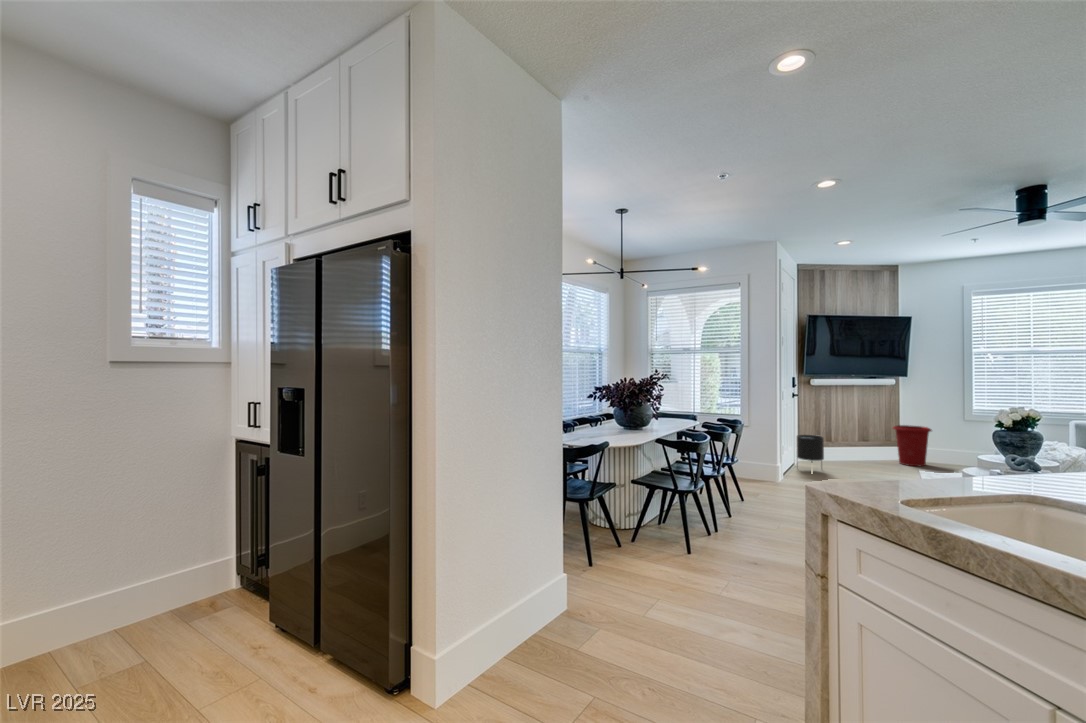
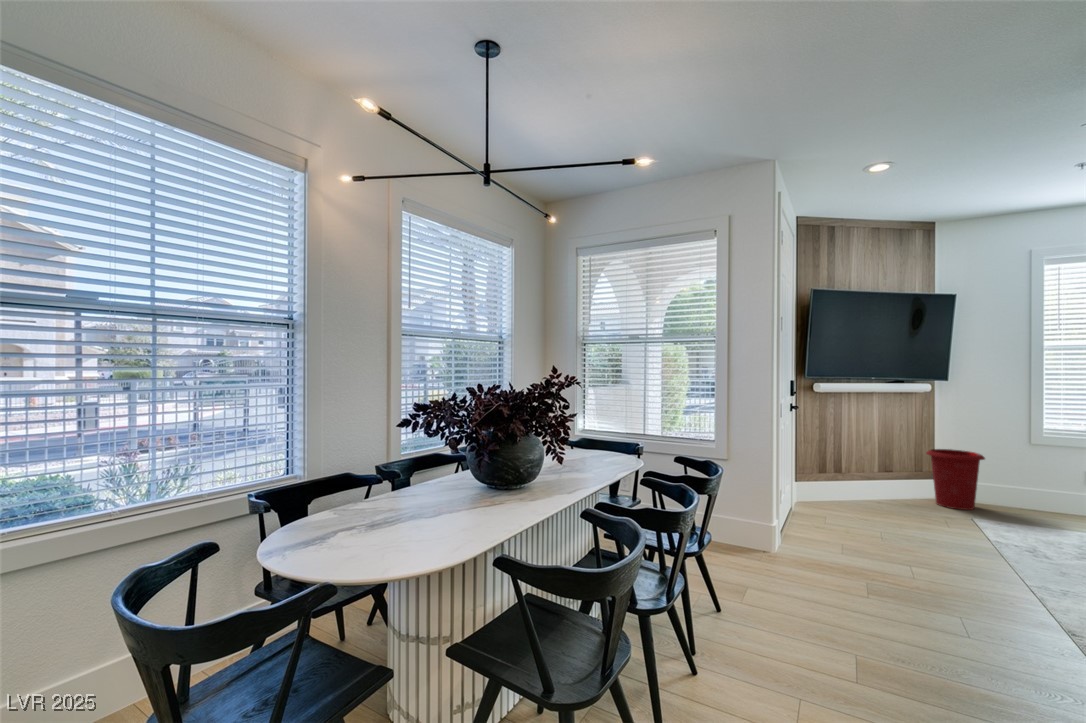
planter: present [797,435,824,462] -> none [797,466,838,527]

